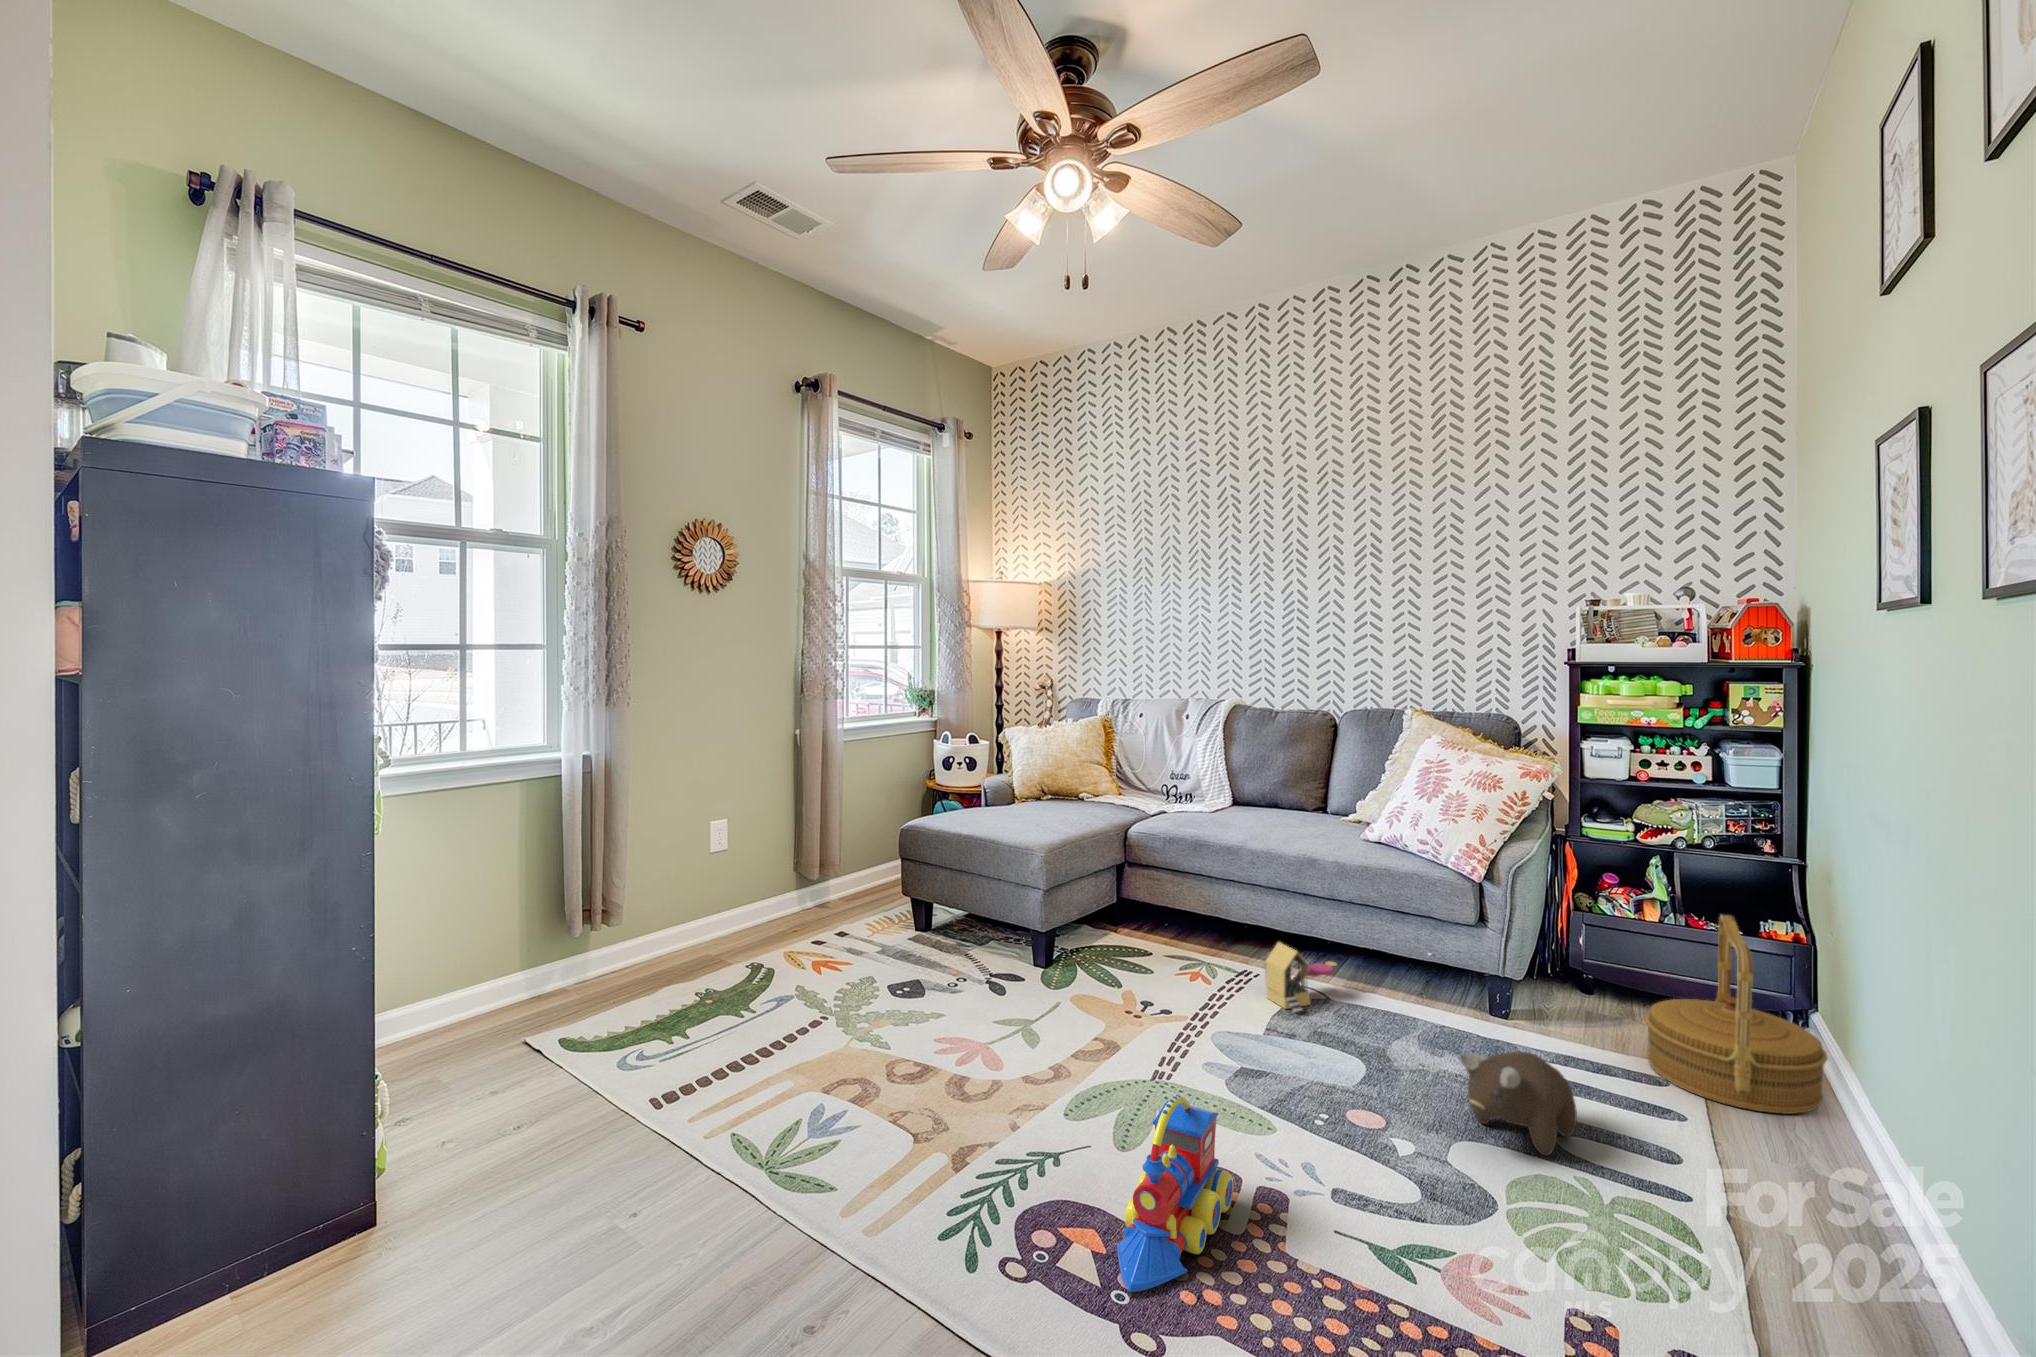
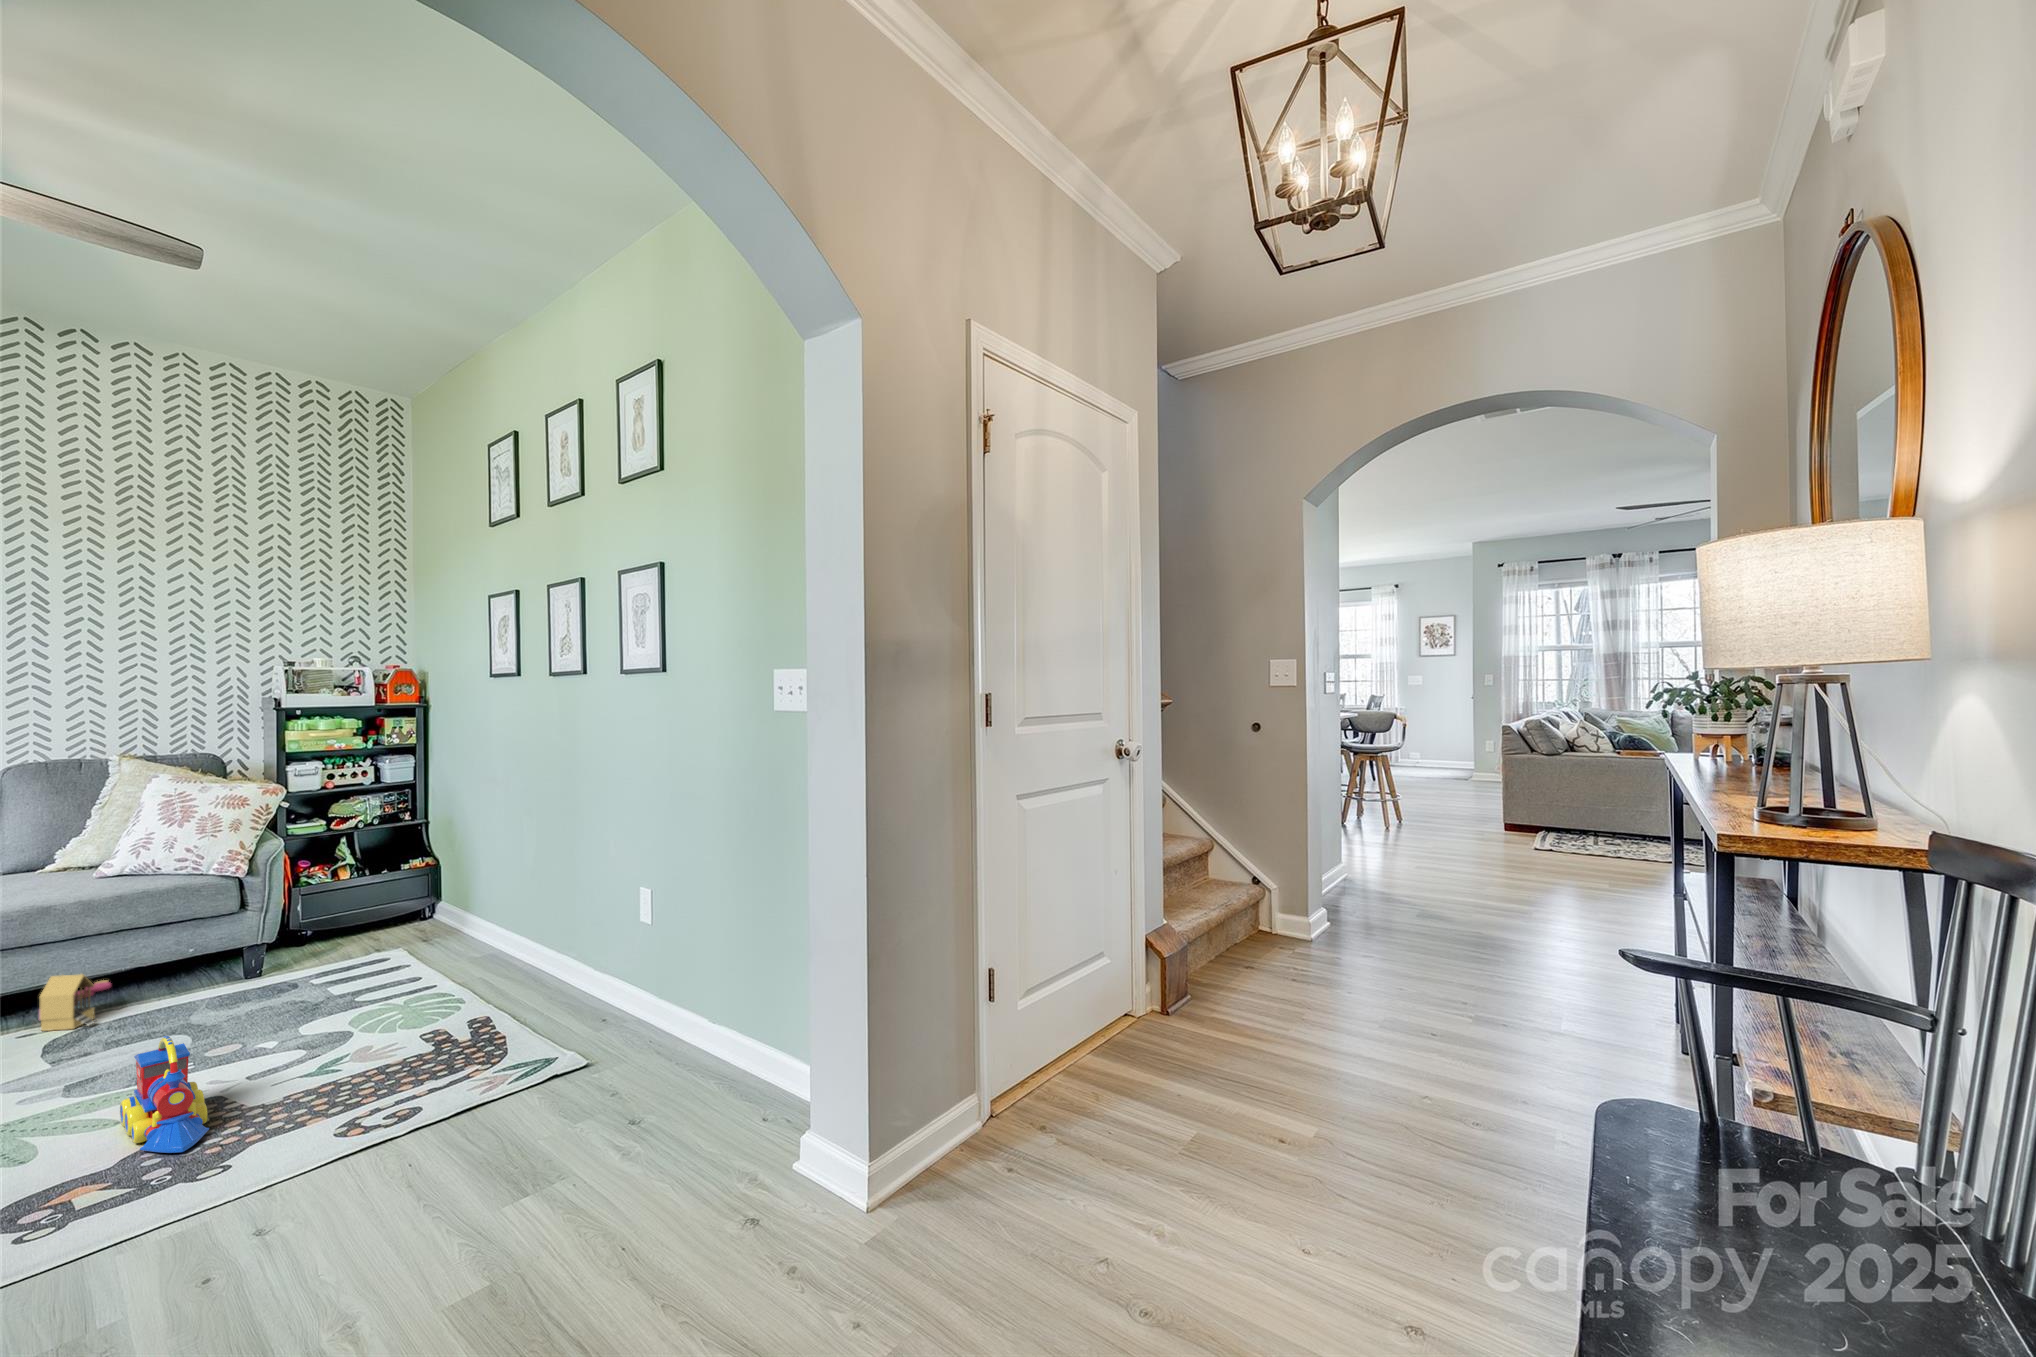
woven basket: present [1645,914,1828,1114] -> none [368,857,464,960]
plush toy: present [1460,1052,1577,1155] -> none [298,956,366,1013]

